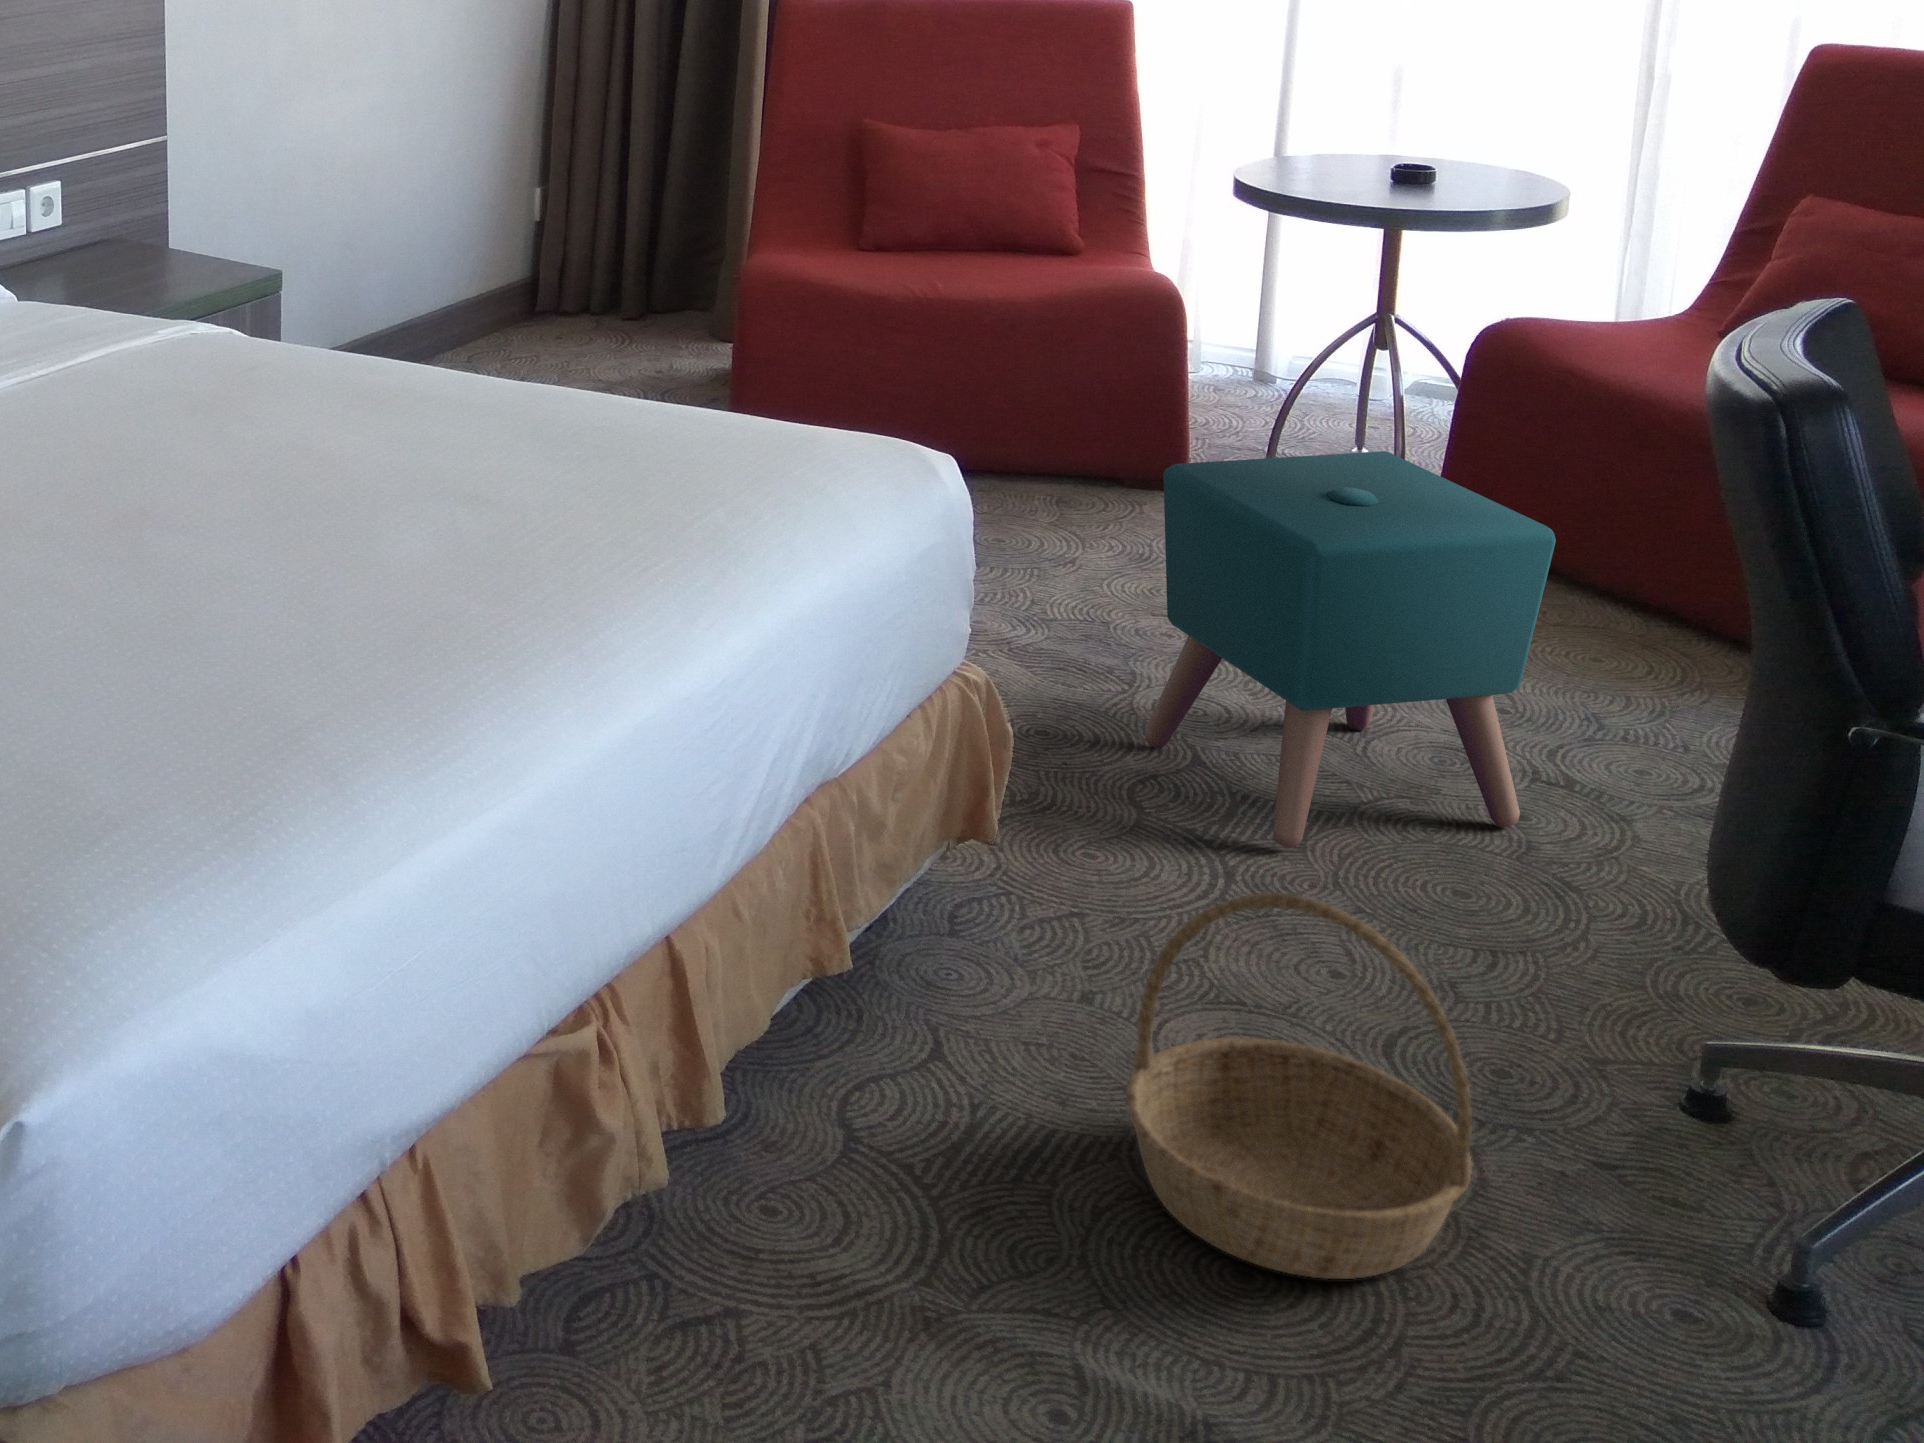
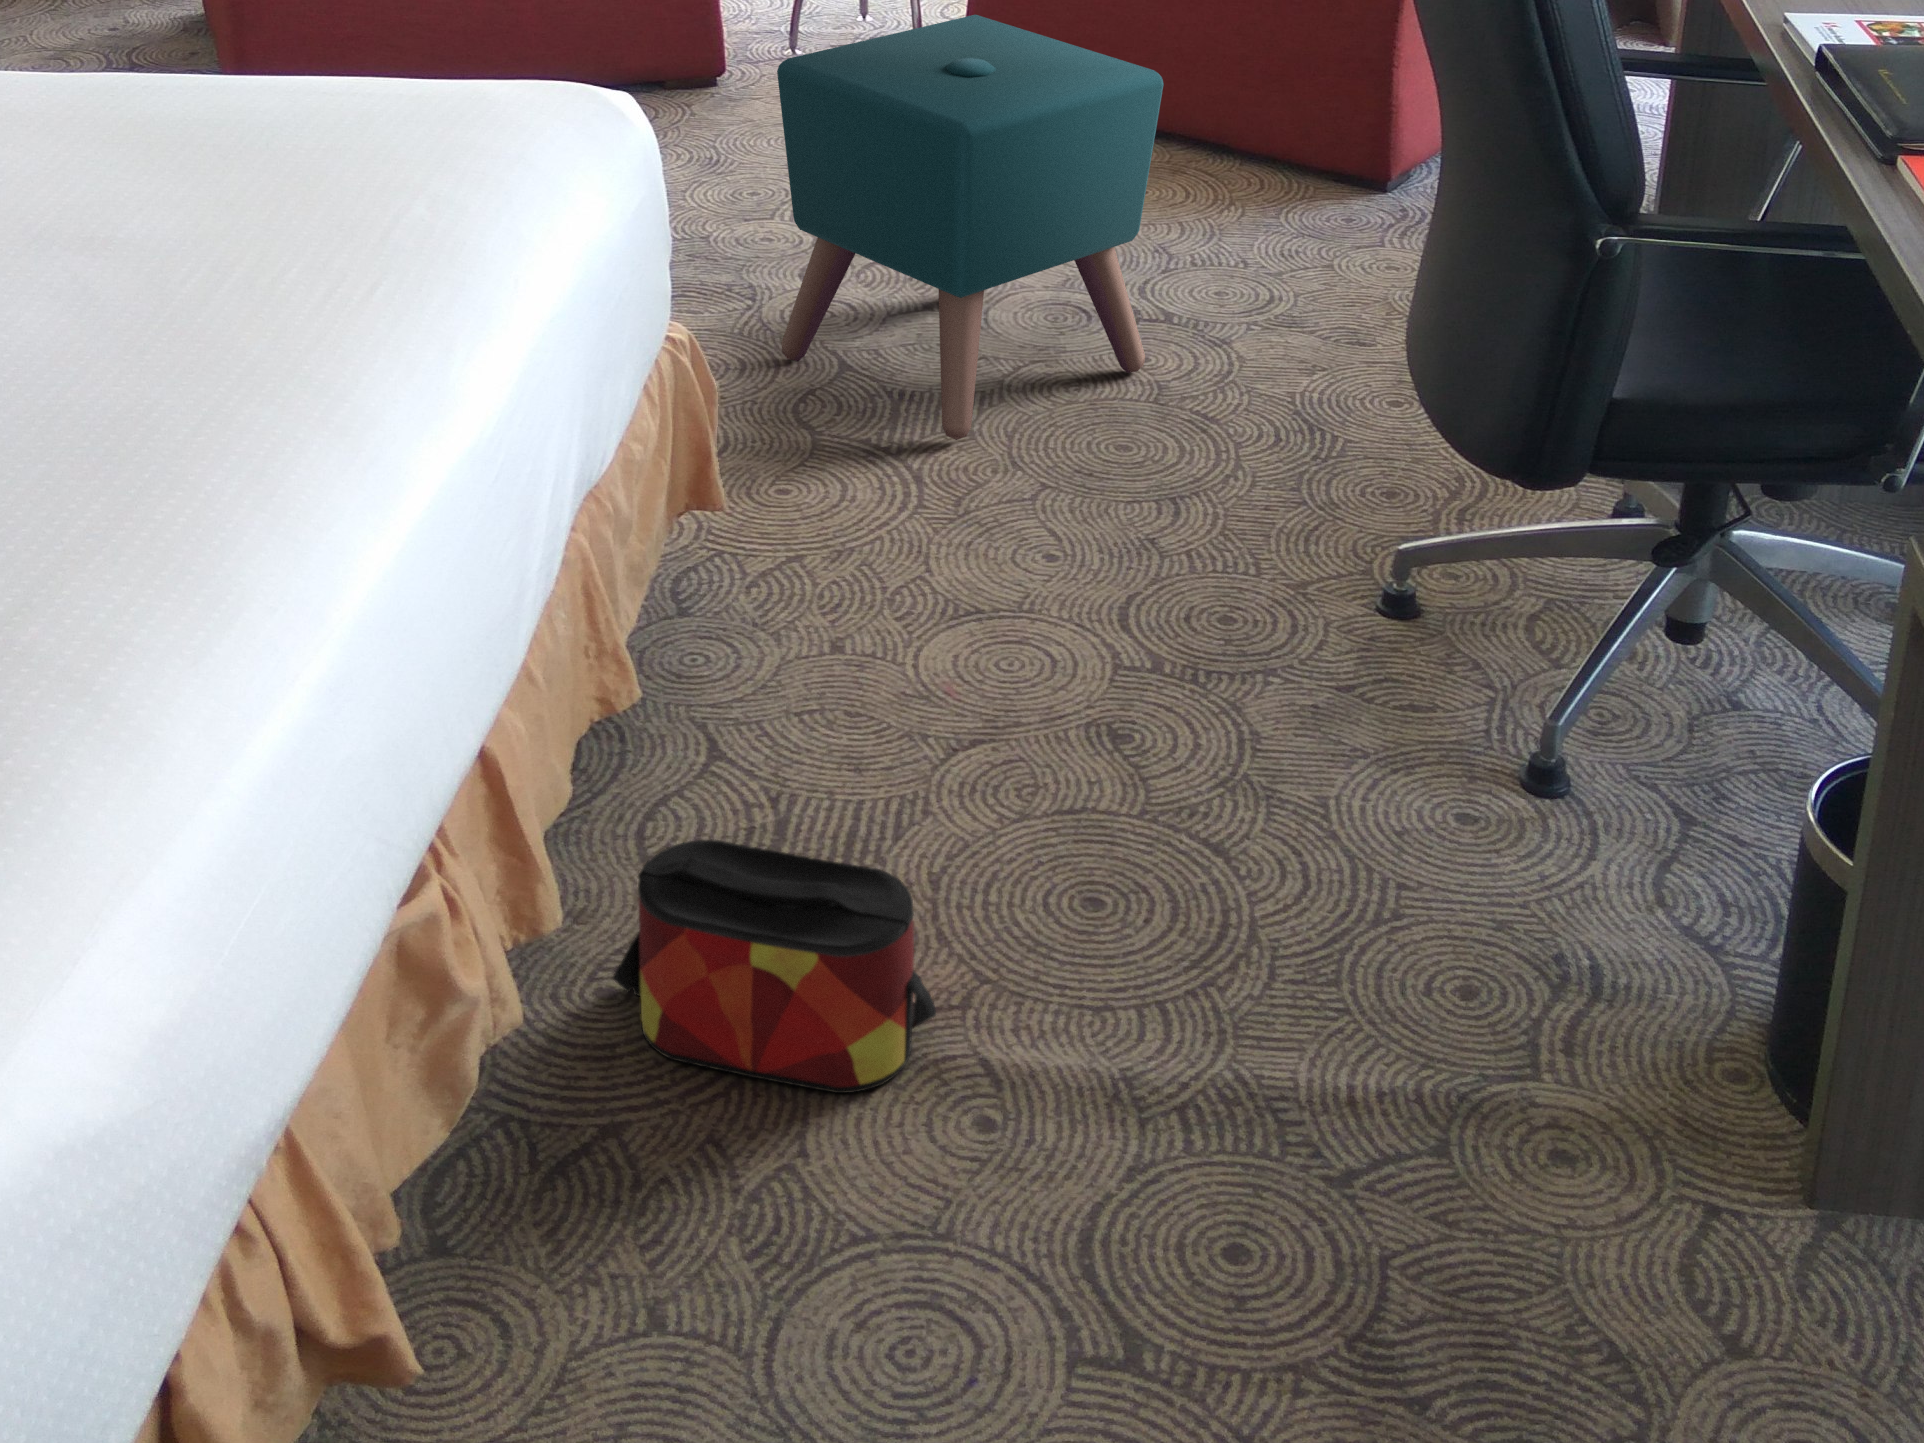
basket: present [1126,893,1472,1279] -> none [936,508,1282,891]
bag: none [774,1090,1041,1352] -> present [613,840,936,1093]

